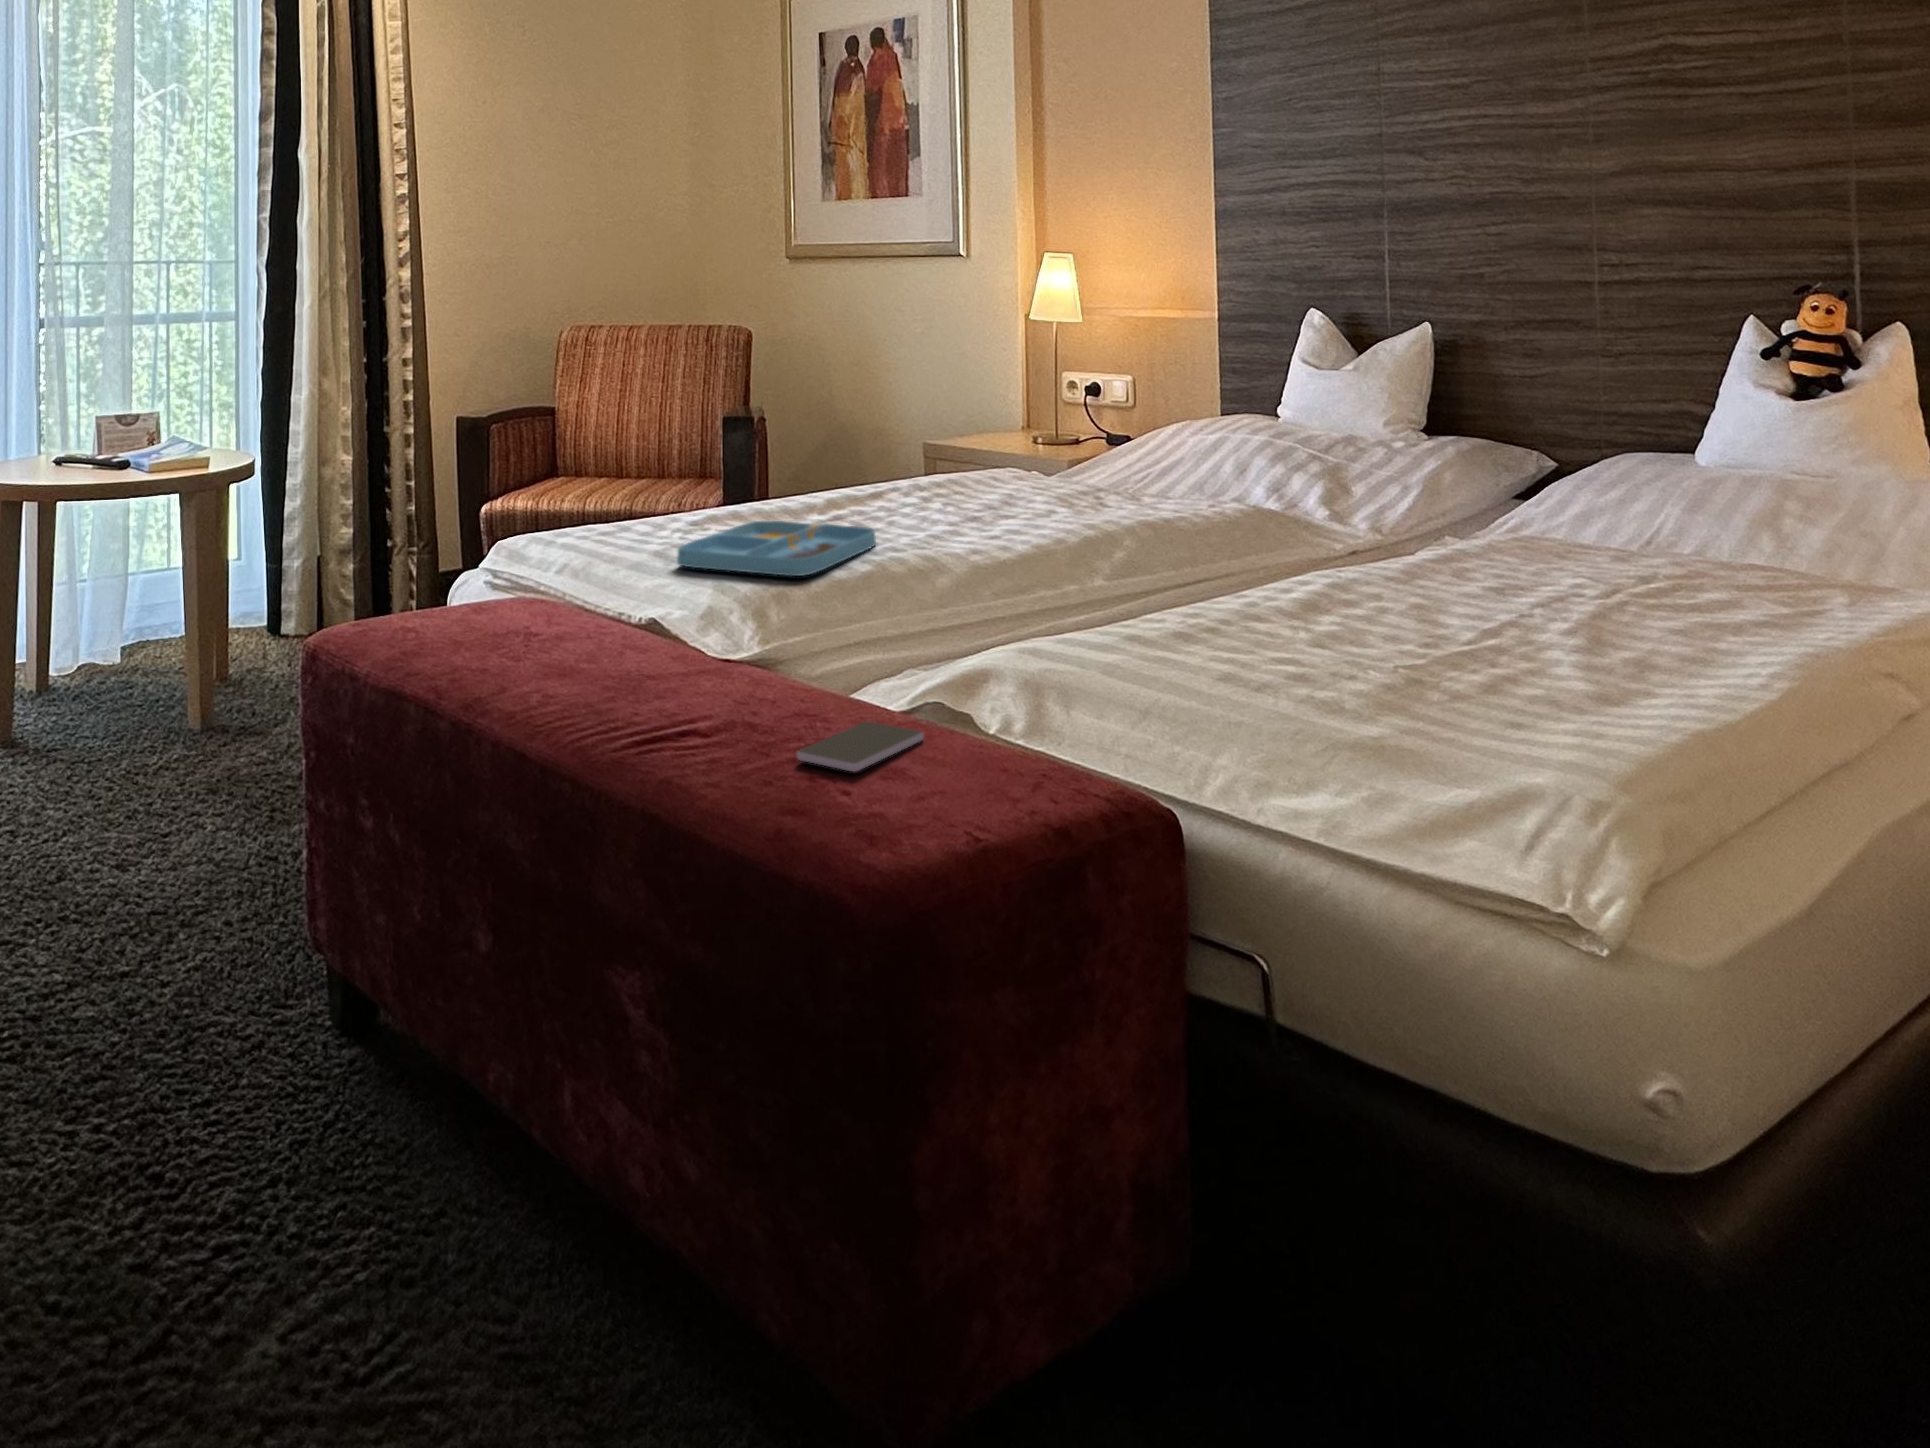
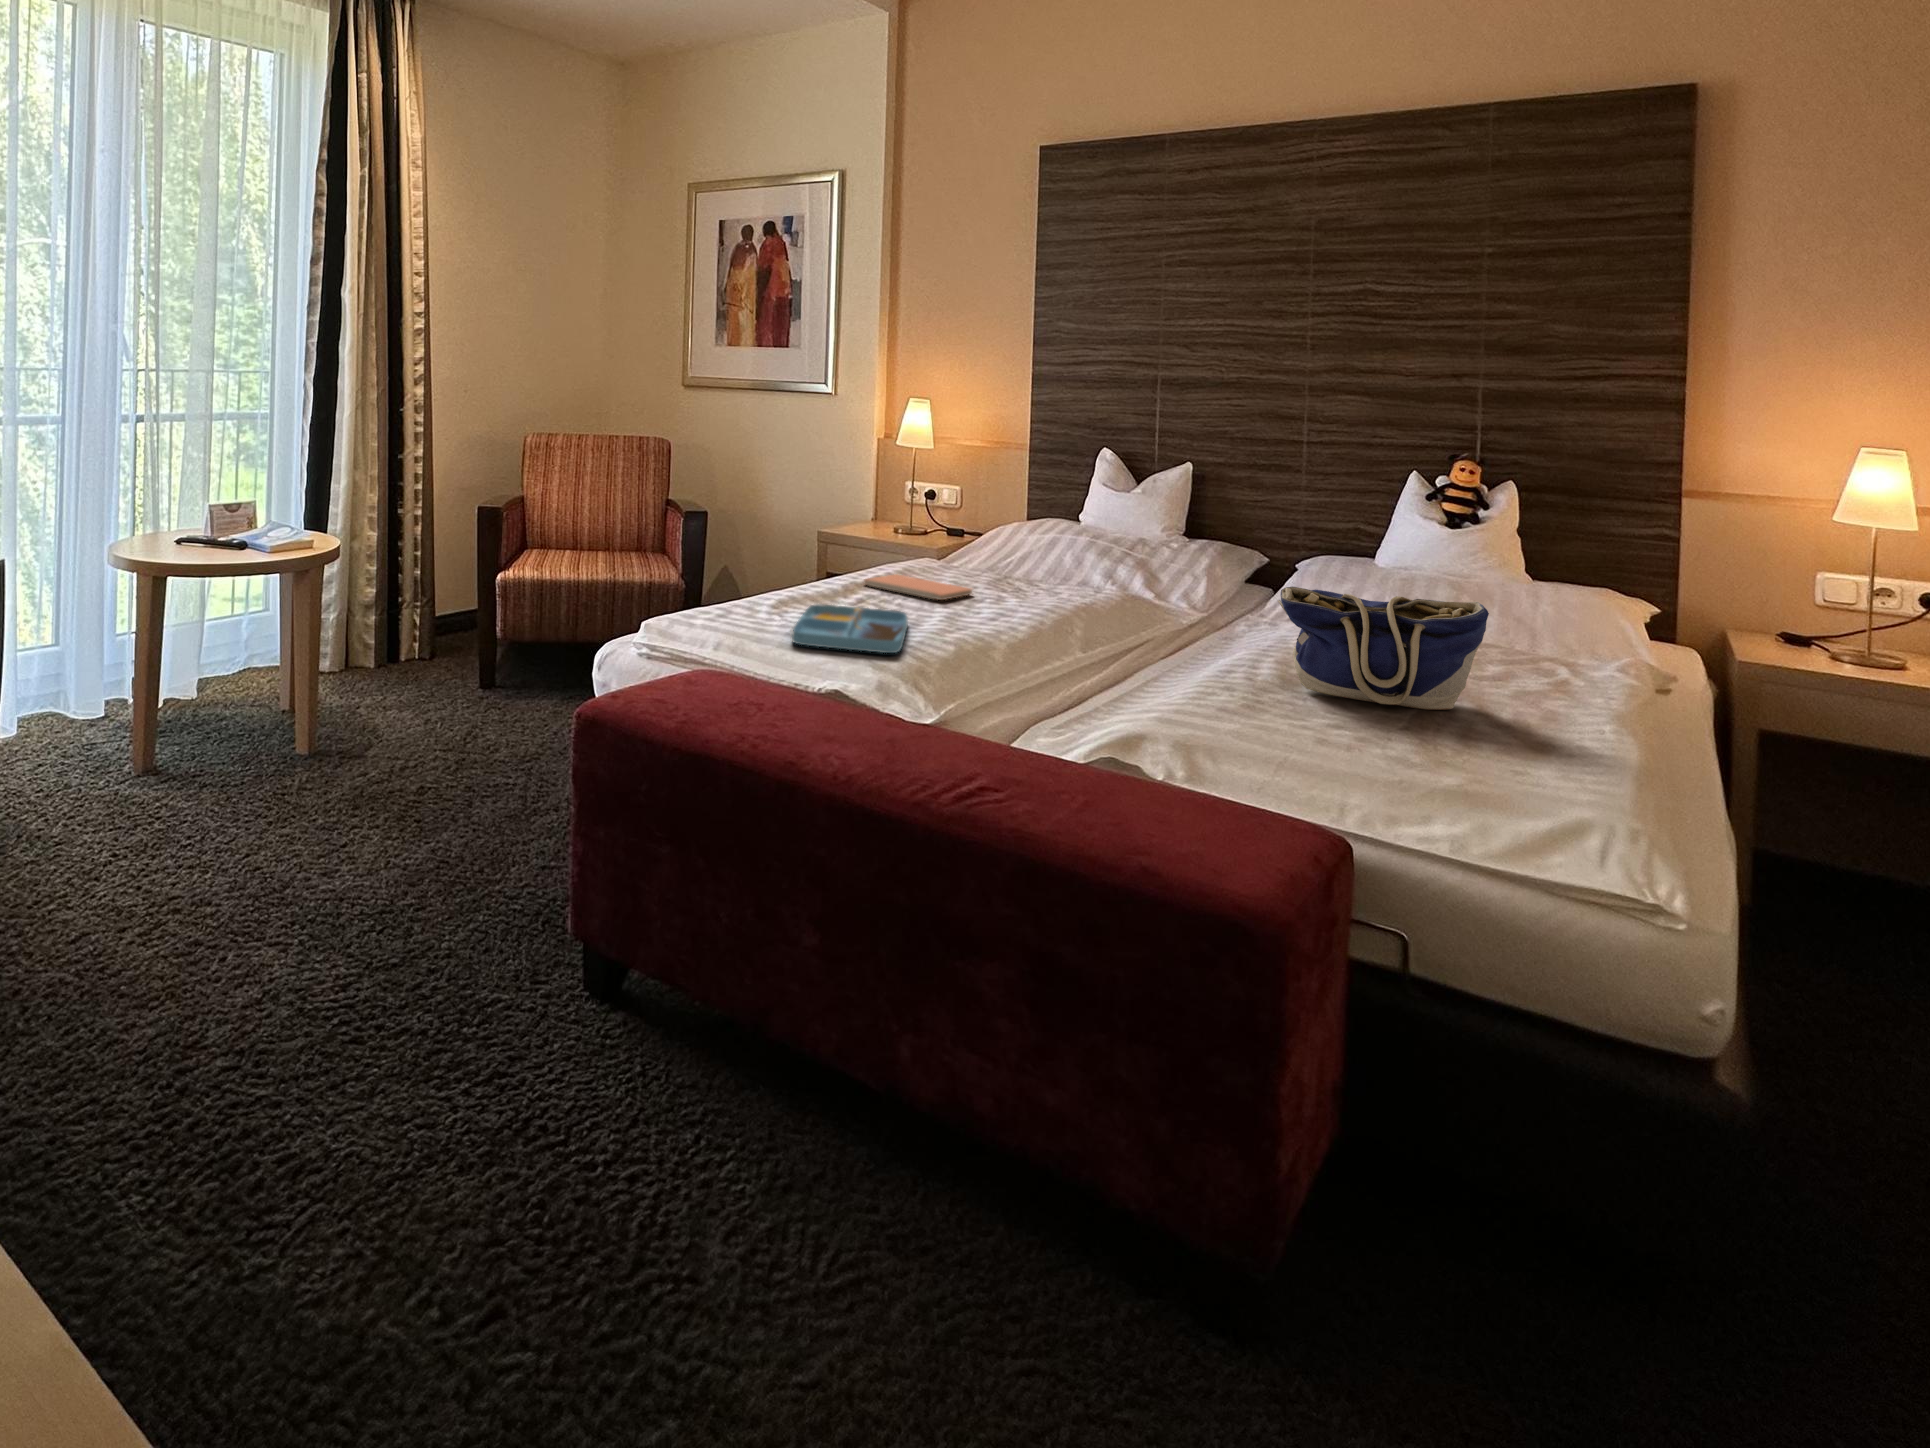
tote bag: none [1321,466,1614,648] -> present [1278,587,1489,710]
notebook: none [881,488,1026,517] -> present [865,574,972,600]
smartphone: present [797,722,923,771] -> none [1087,782,1145,825]

